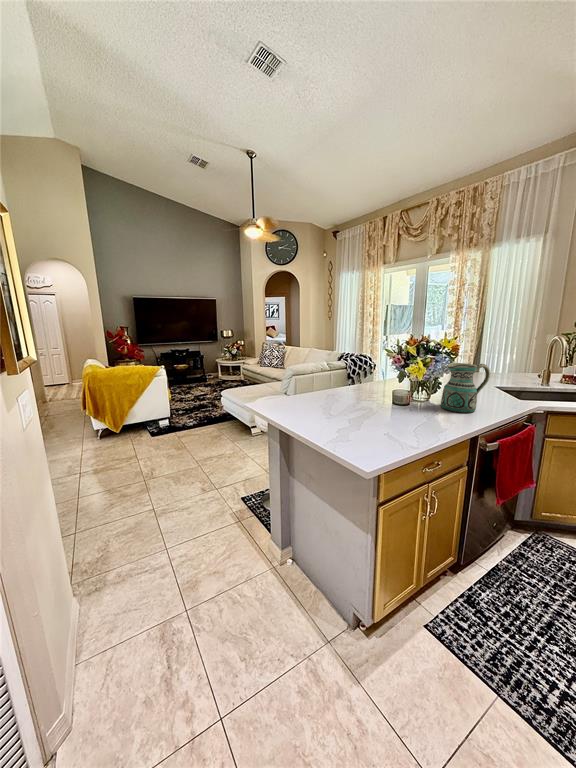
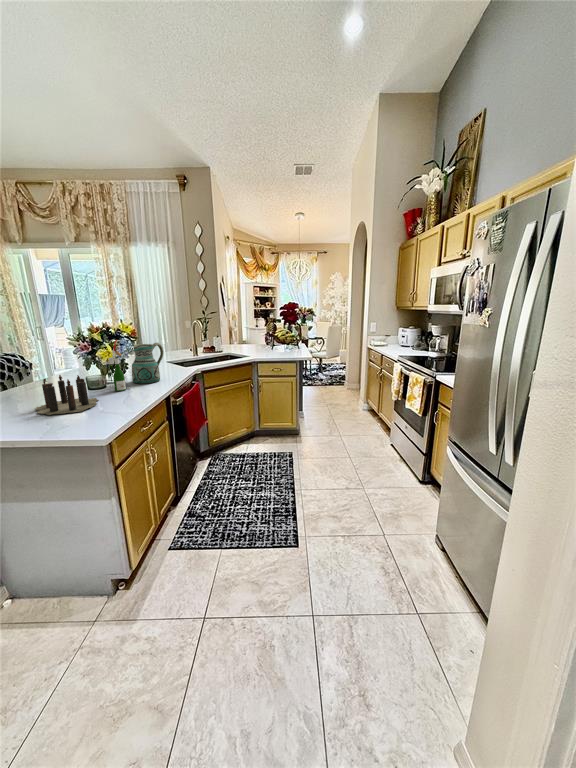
wine bottle: none [416,356,433,414] -> present [109,340,129,391]
candle: none [332,385,402,428] -> present [36,375,98,415]

